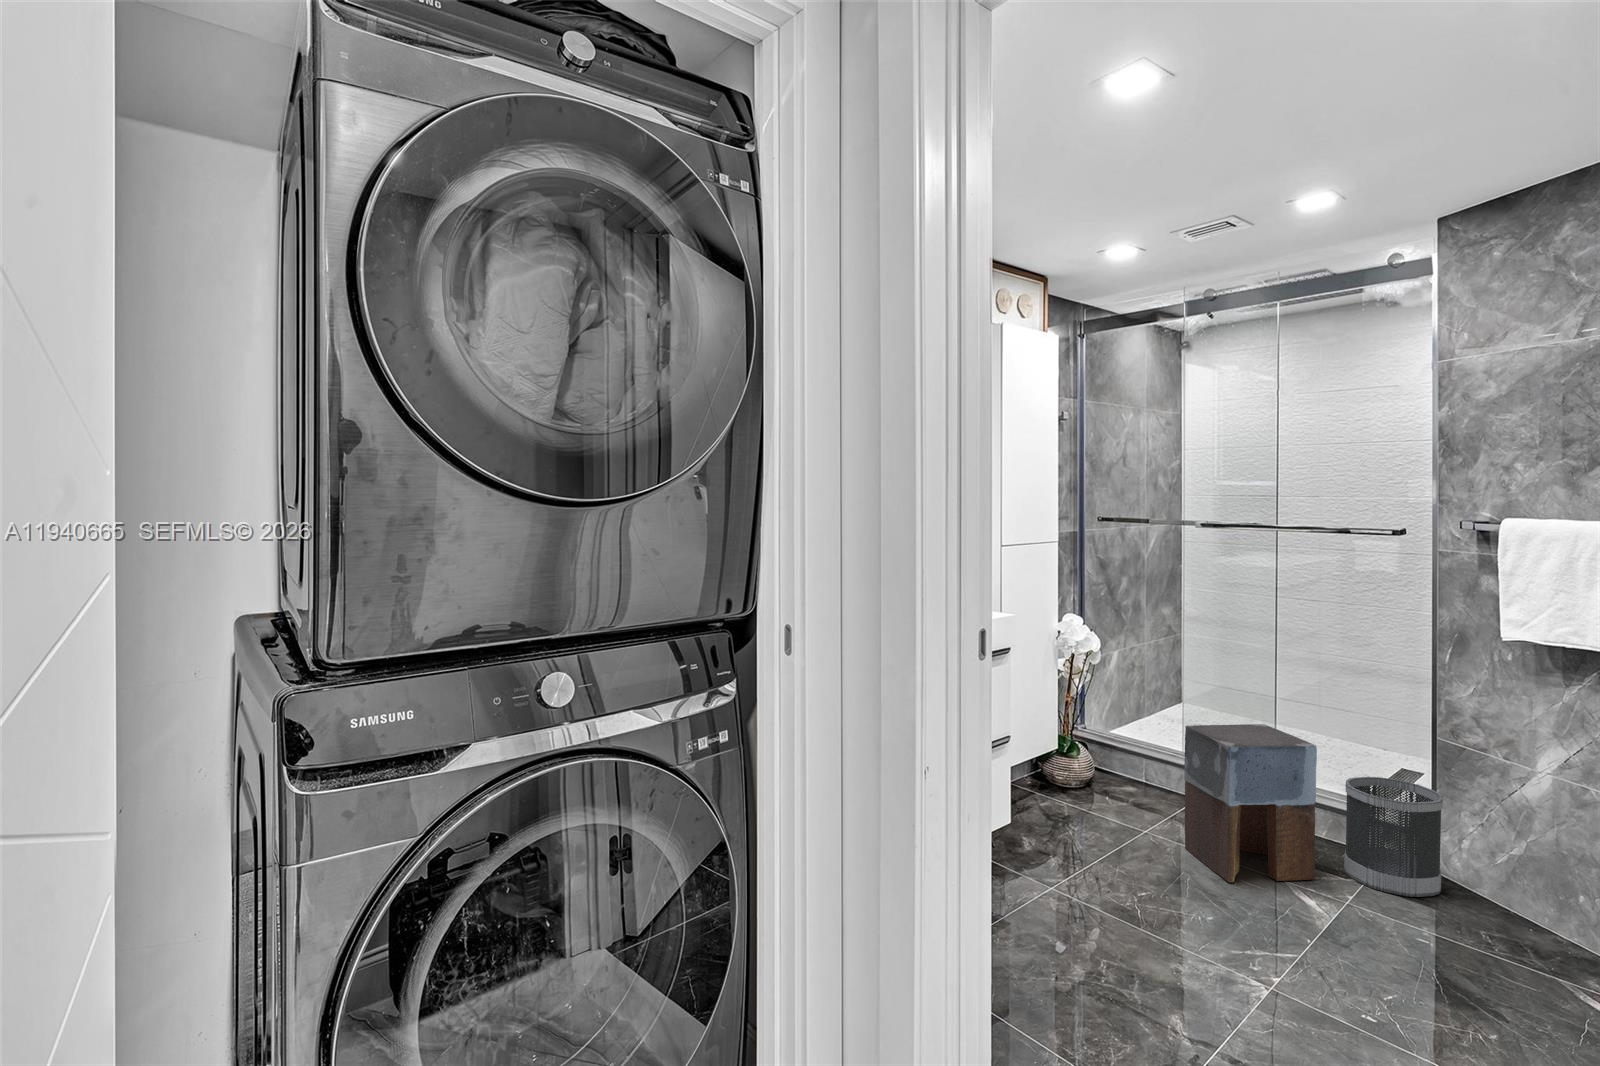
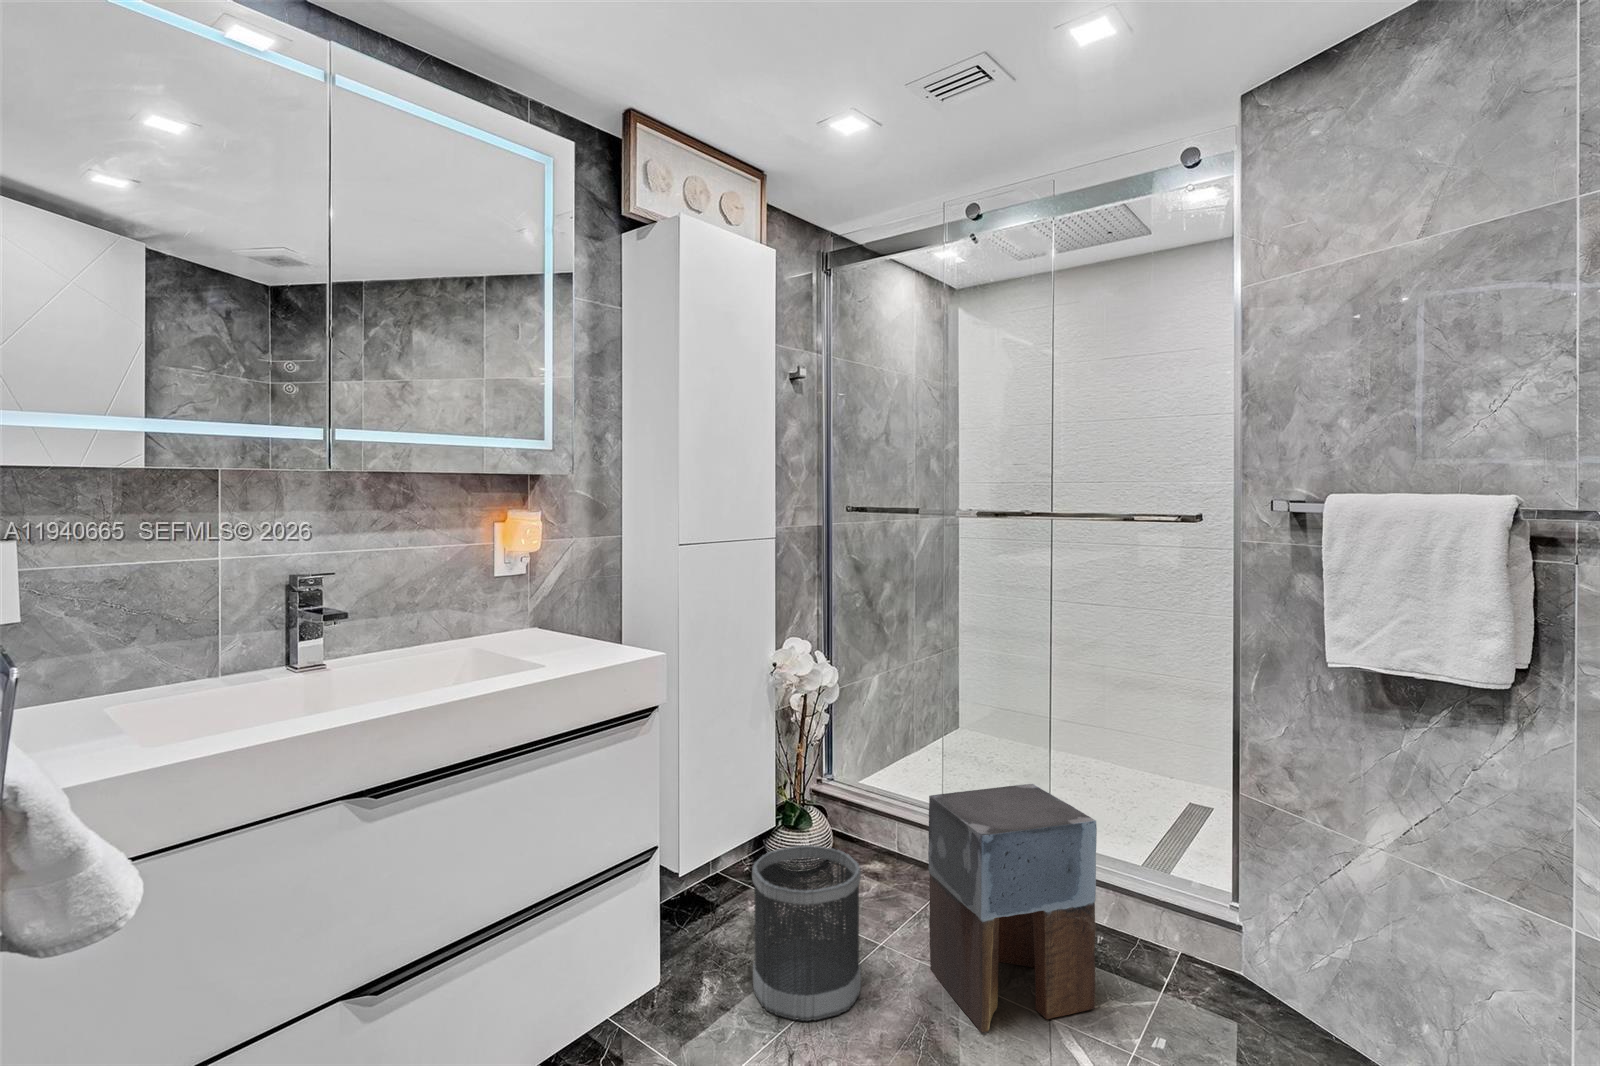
wastebasket: present [1344,777,1443,897] -> present [752,845,861,1021]

